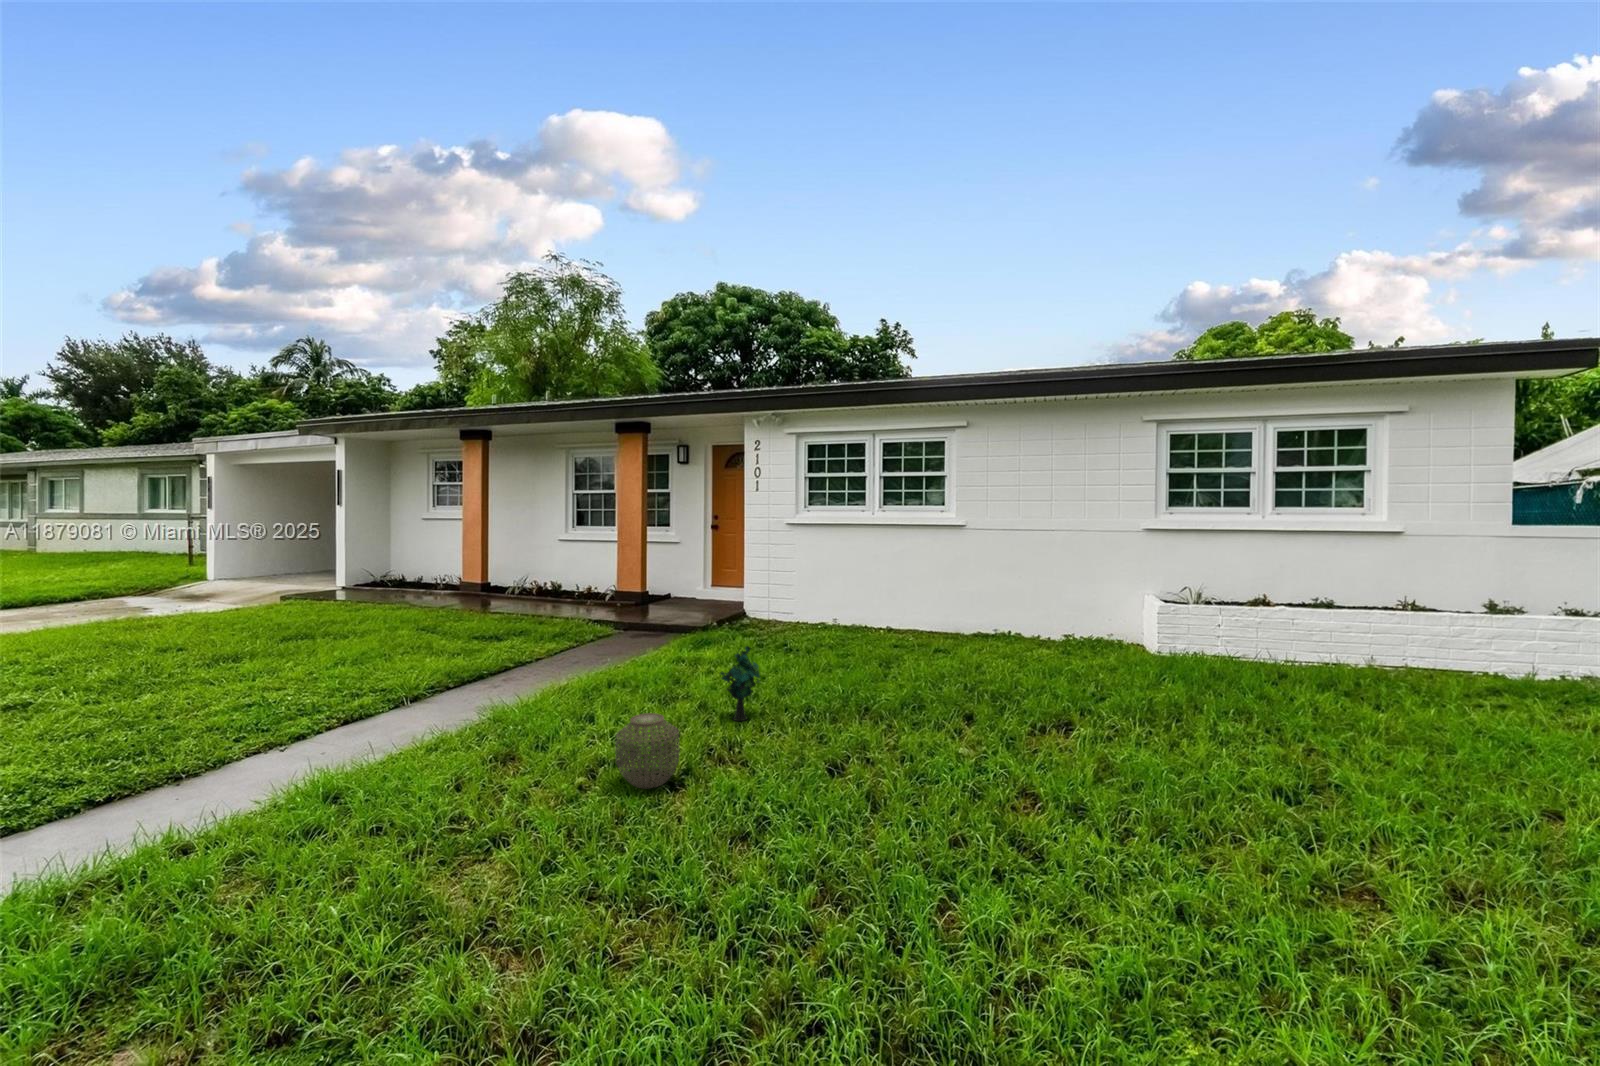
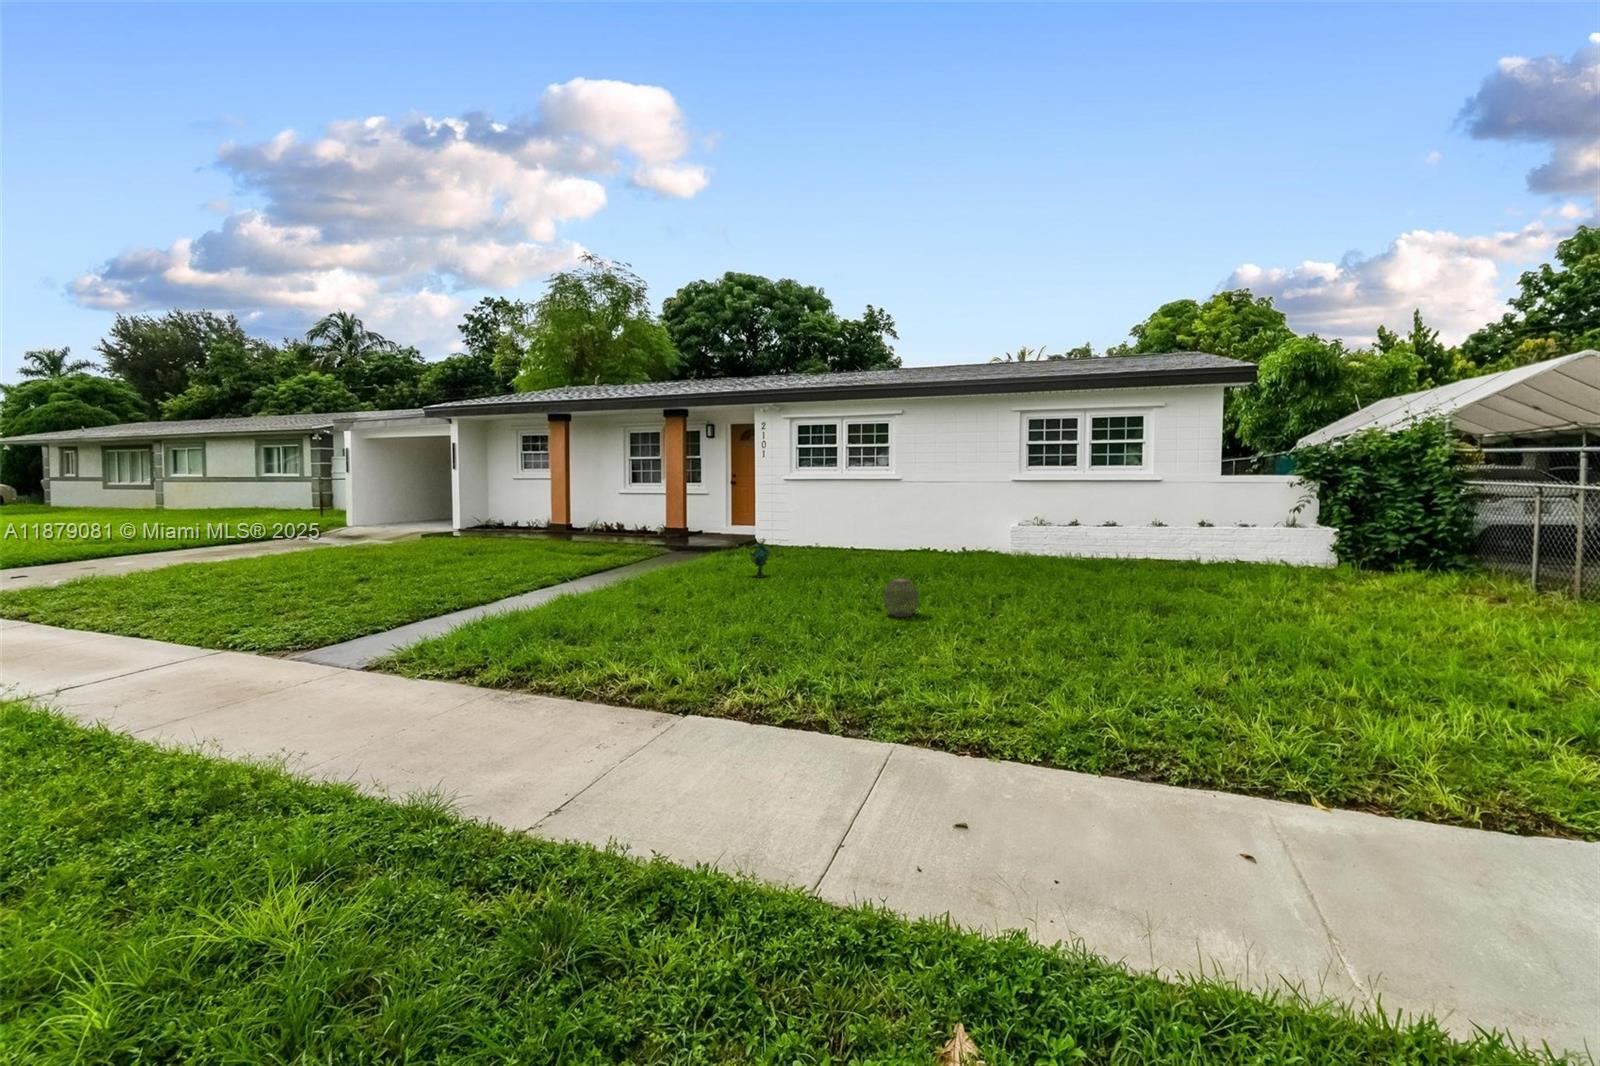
woven basket: present [616,713,679,788] -> present [884,578,918,617]

